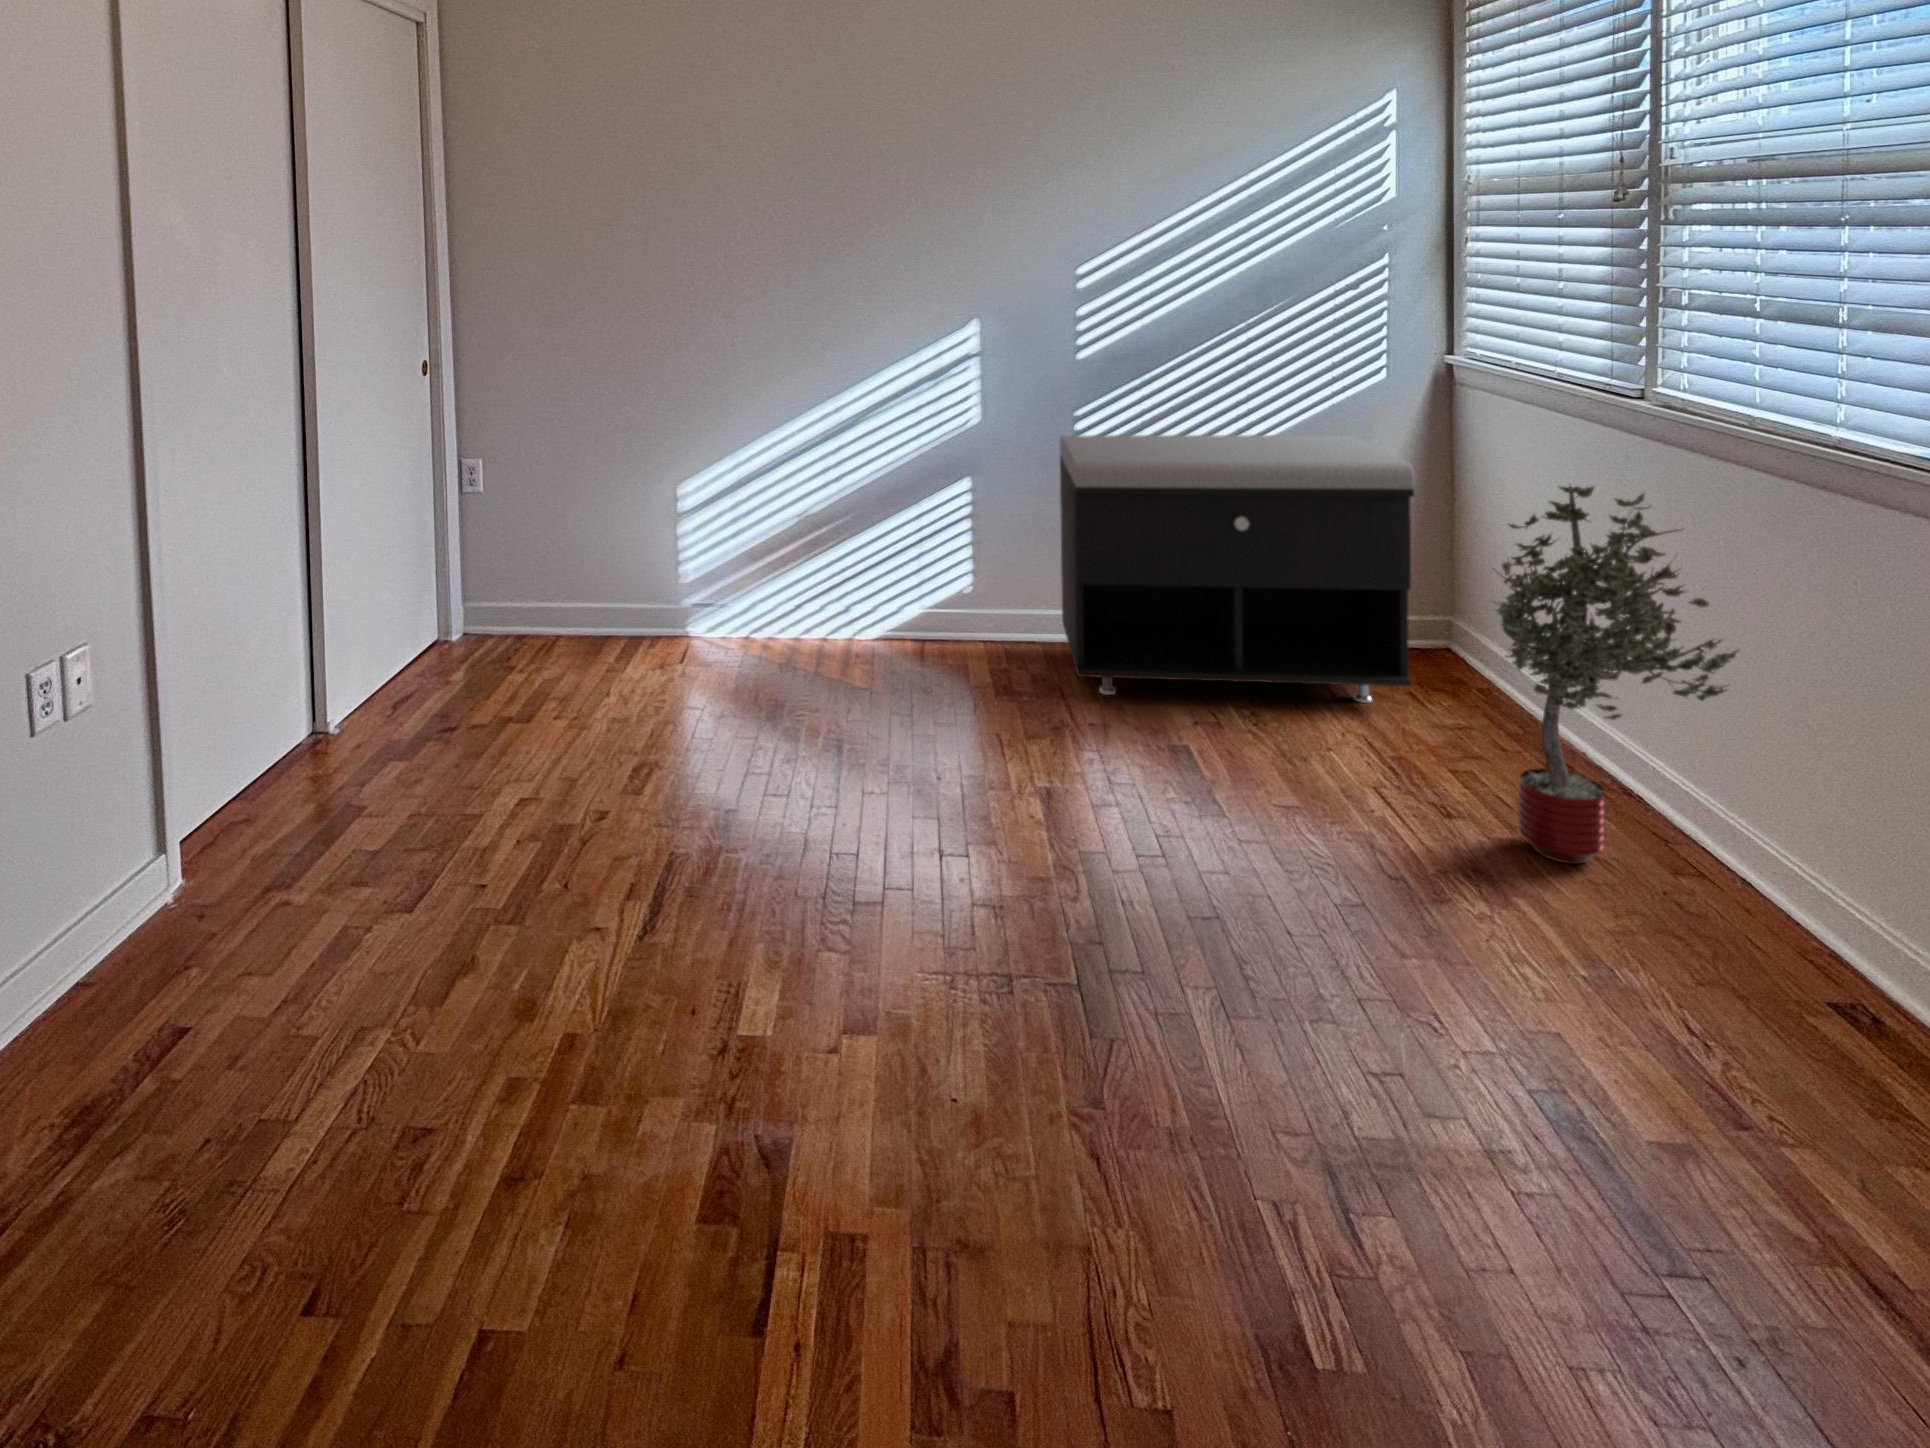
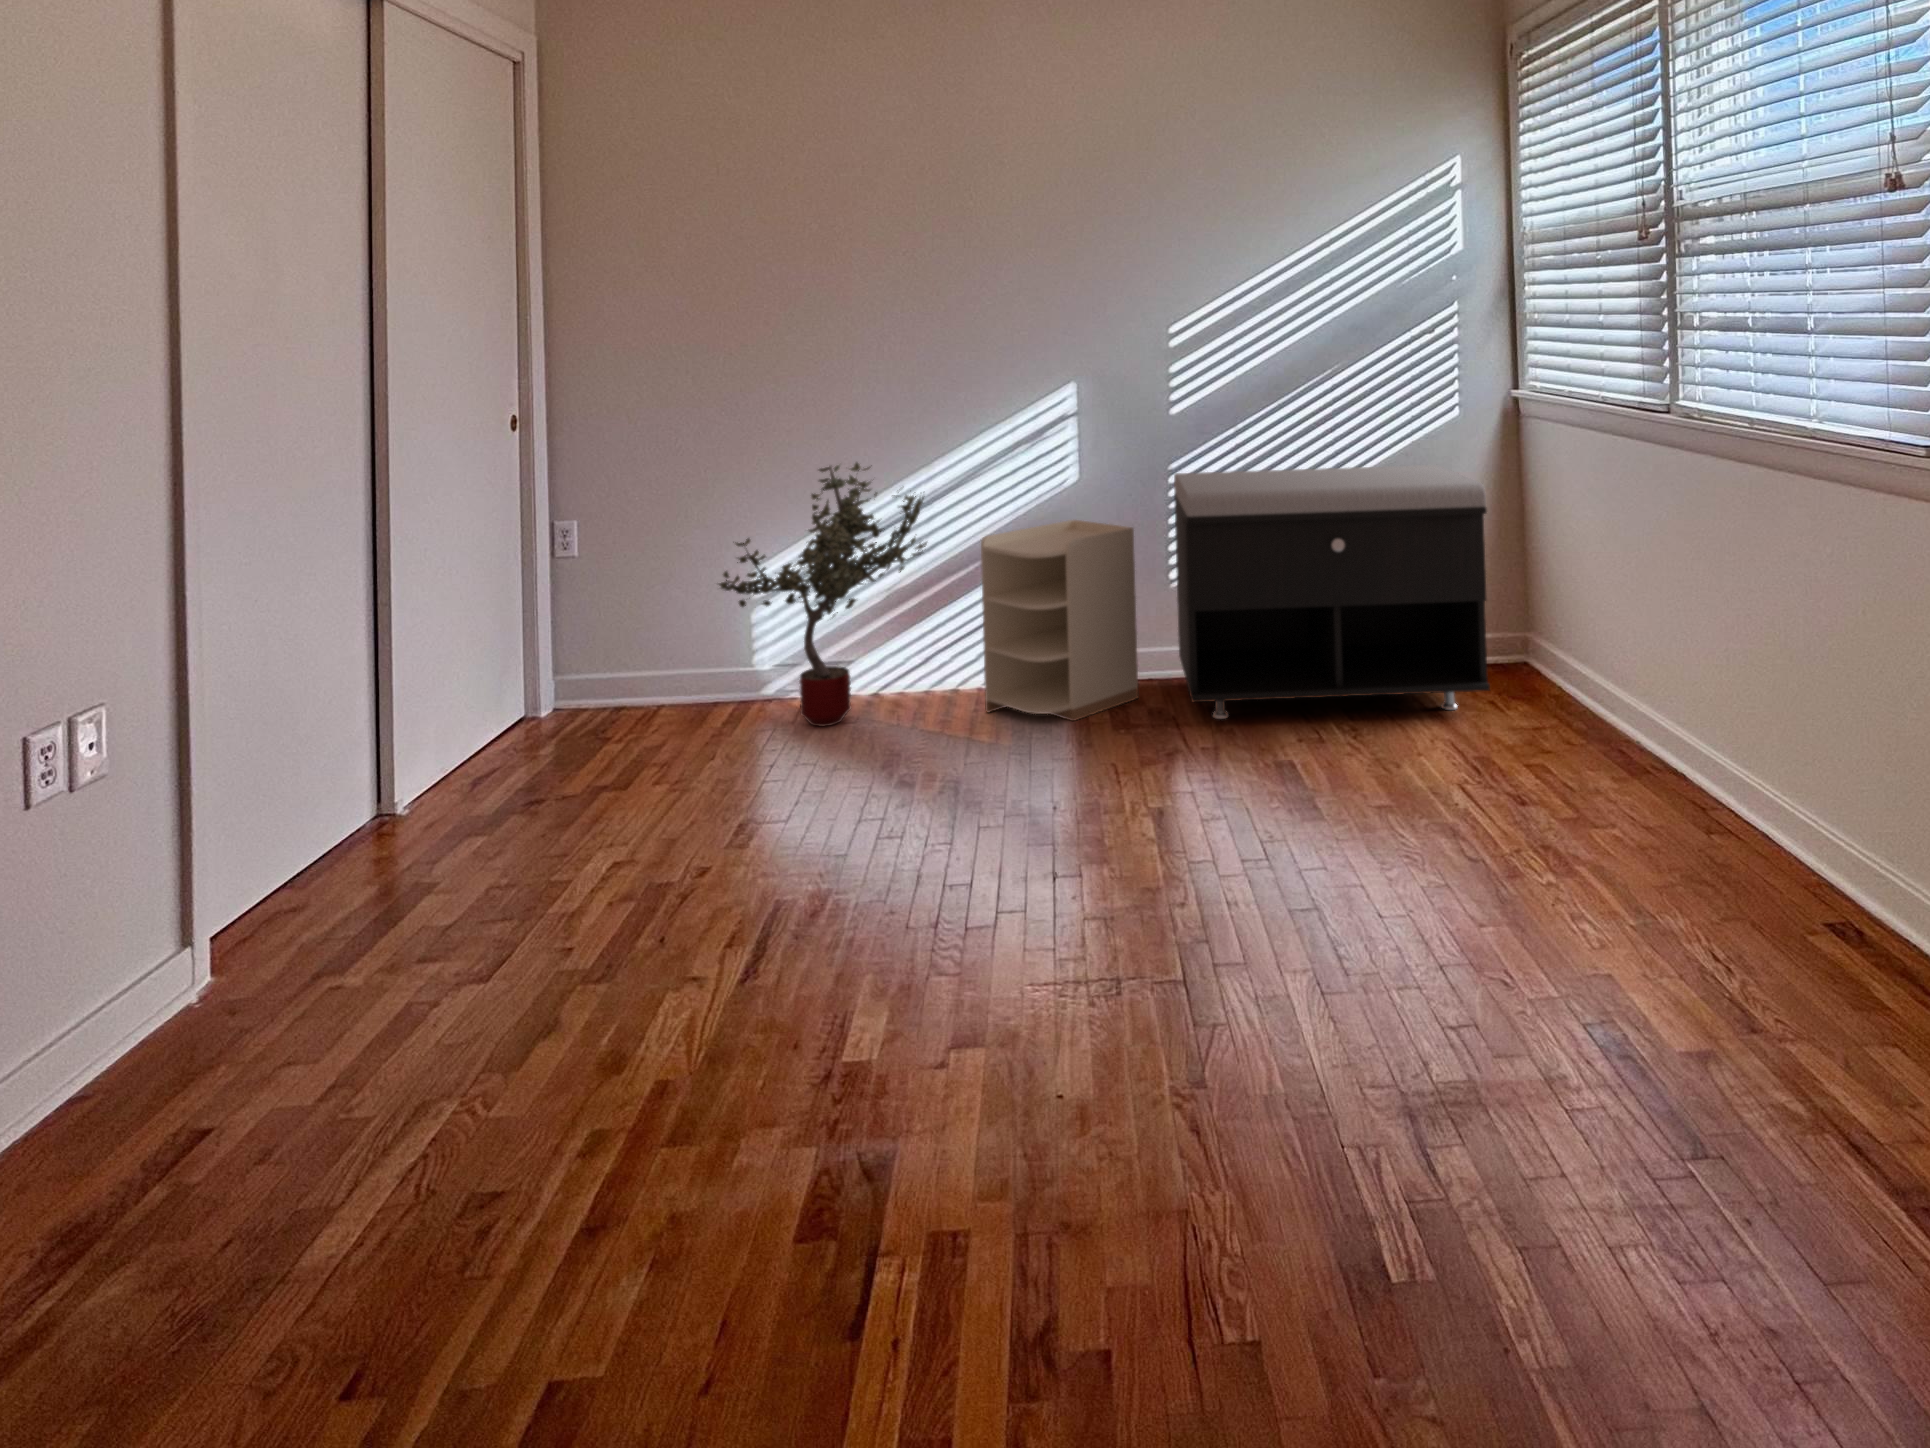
nightstand: none [859,479,1020,686] -> present [981,520,1139,721]
potted tree: present [1493,486,1738,864] -> present [719,462,927,726]

